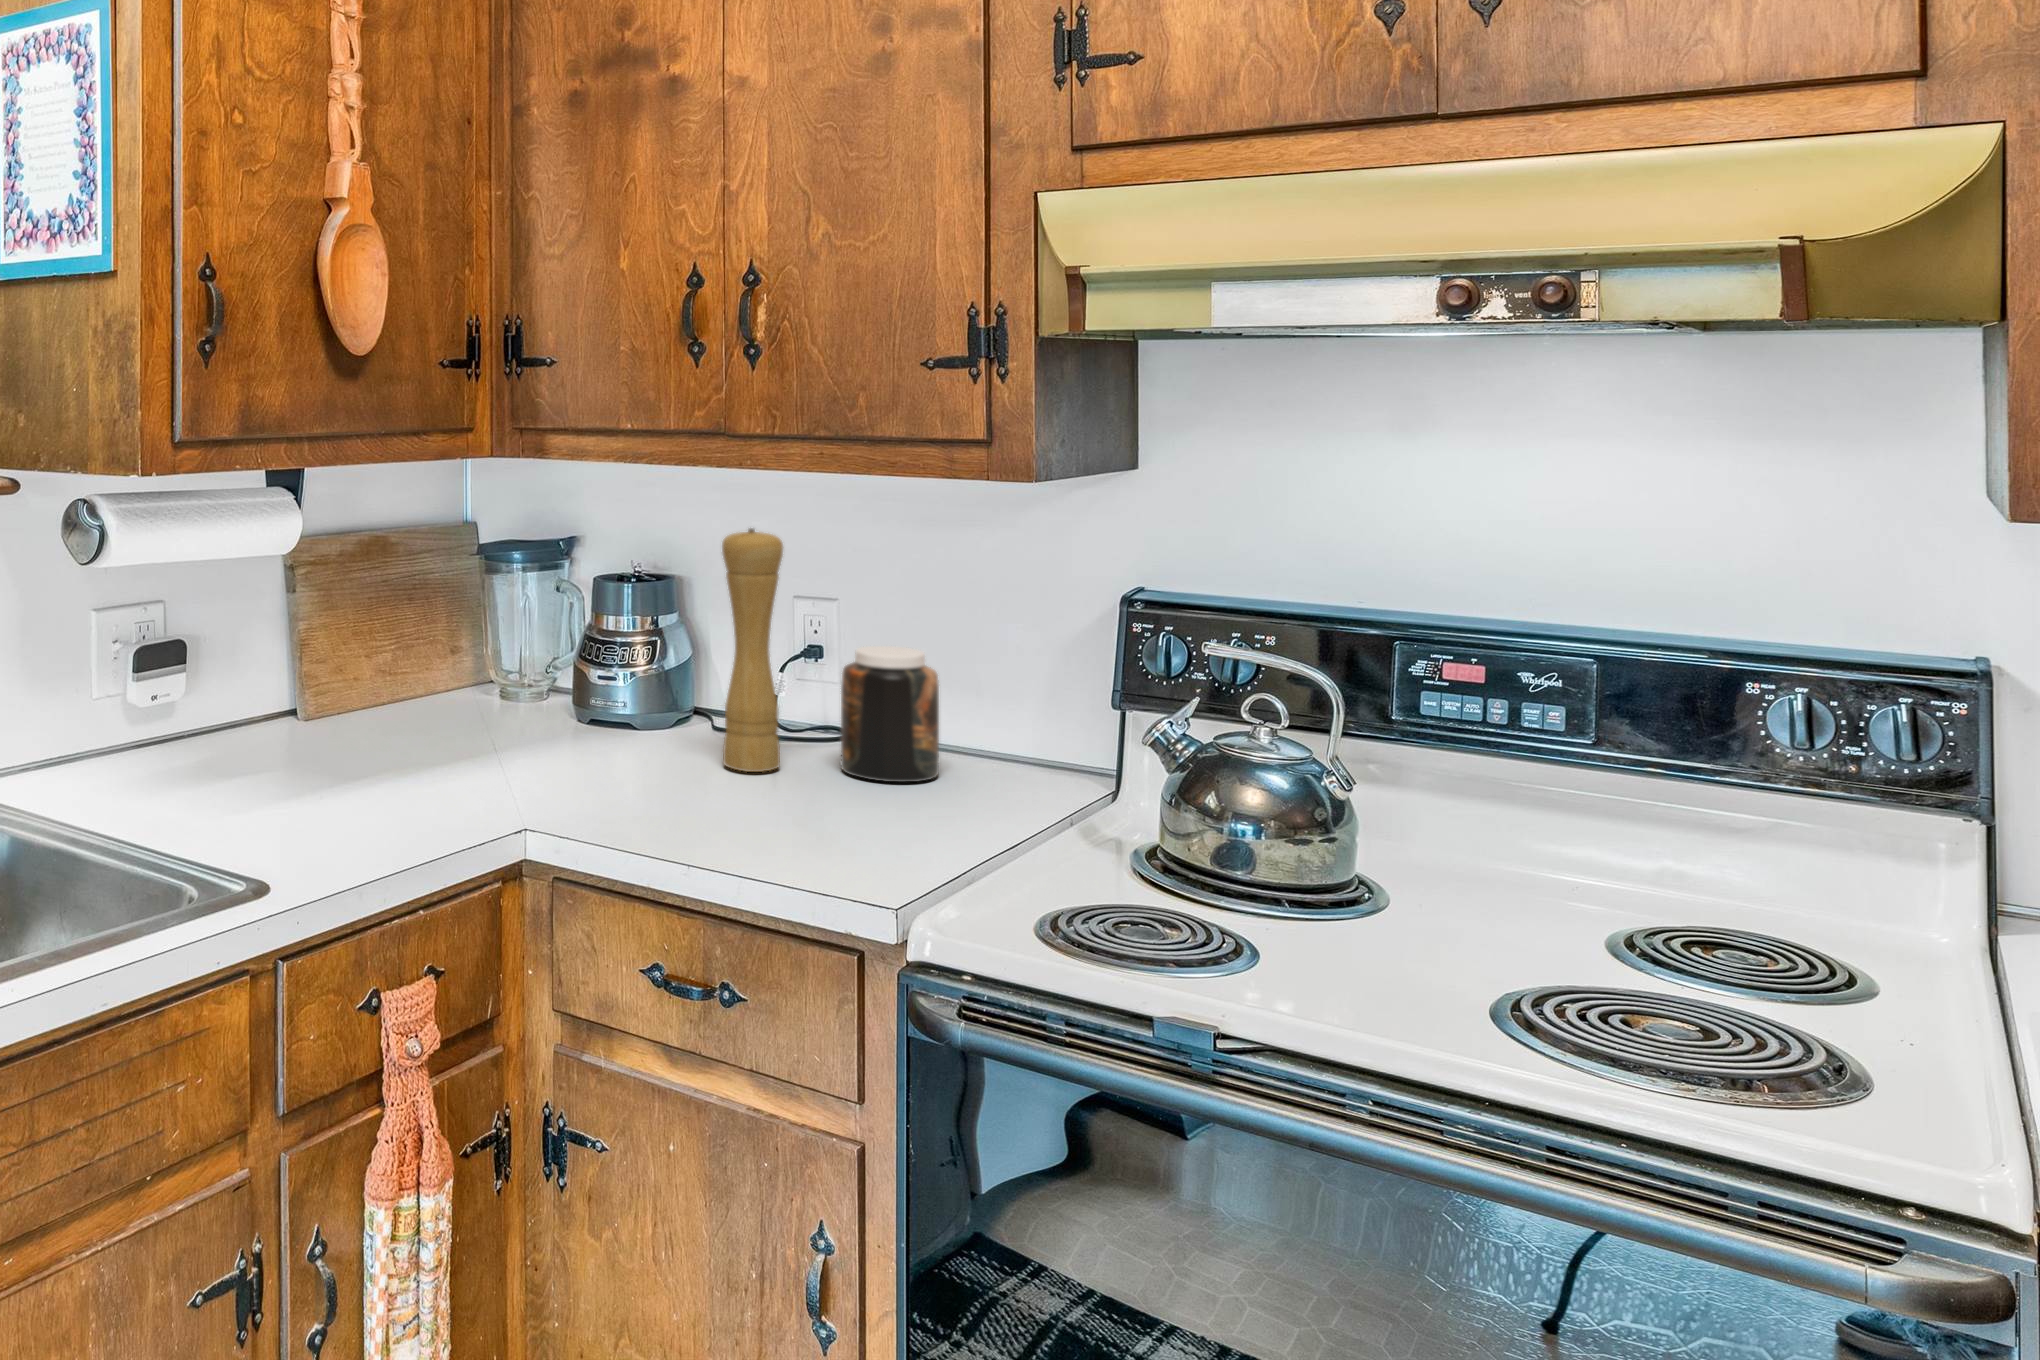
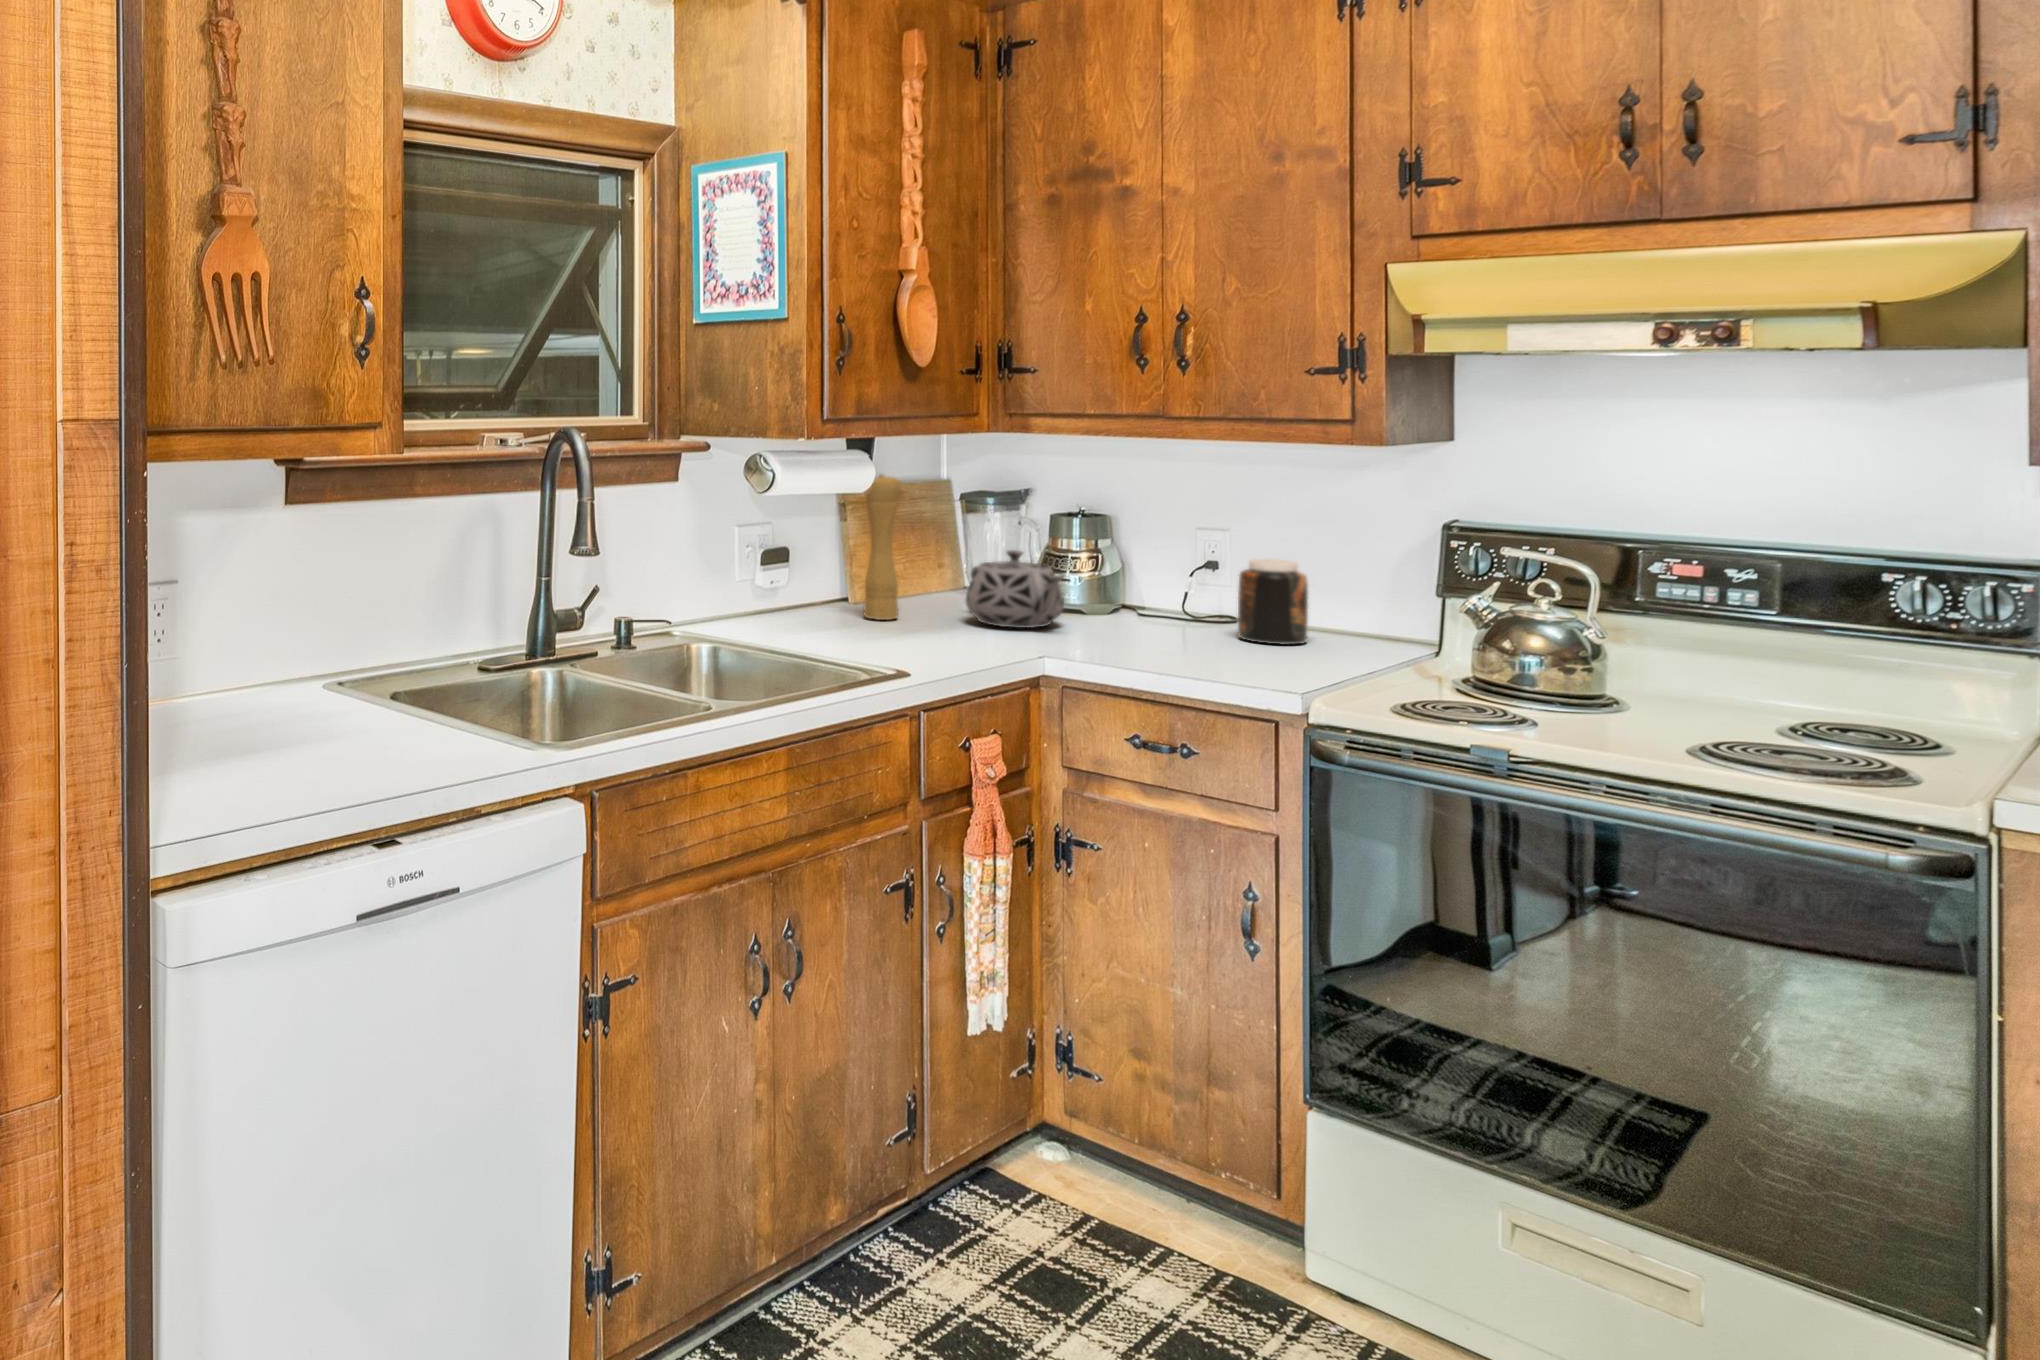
pepper mill: present [722,528,783,772] -> present [864,475,901,620]
teapot: none [447,634,593,759] -> present [965,550,1064,628]

